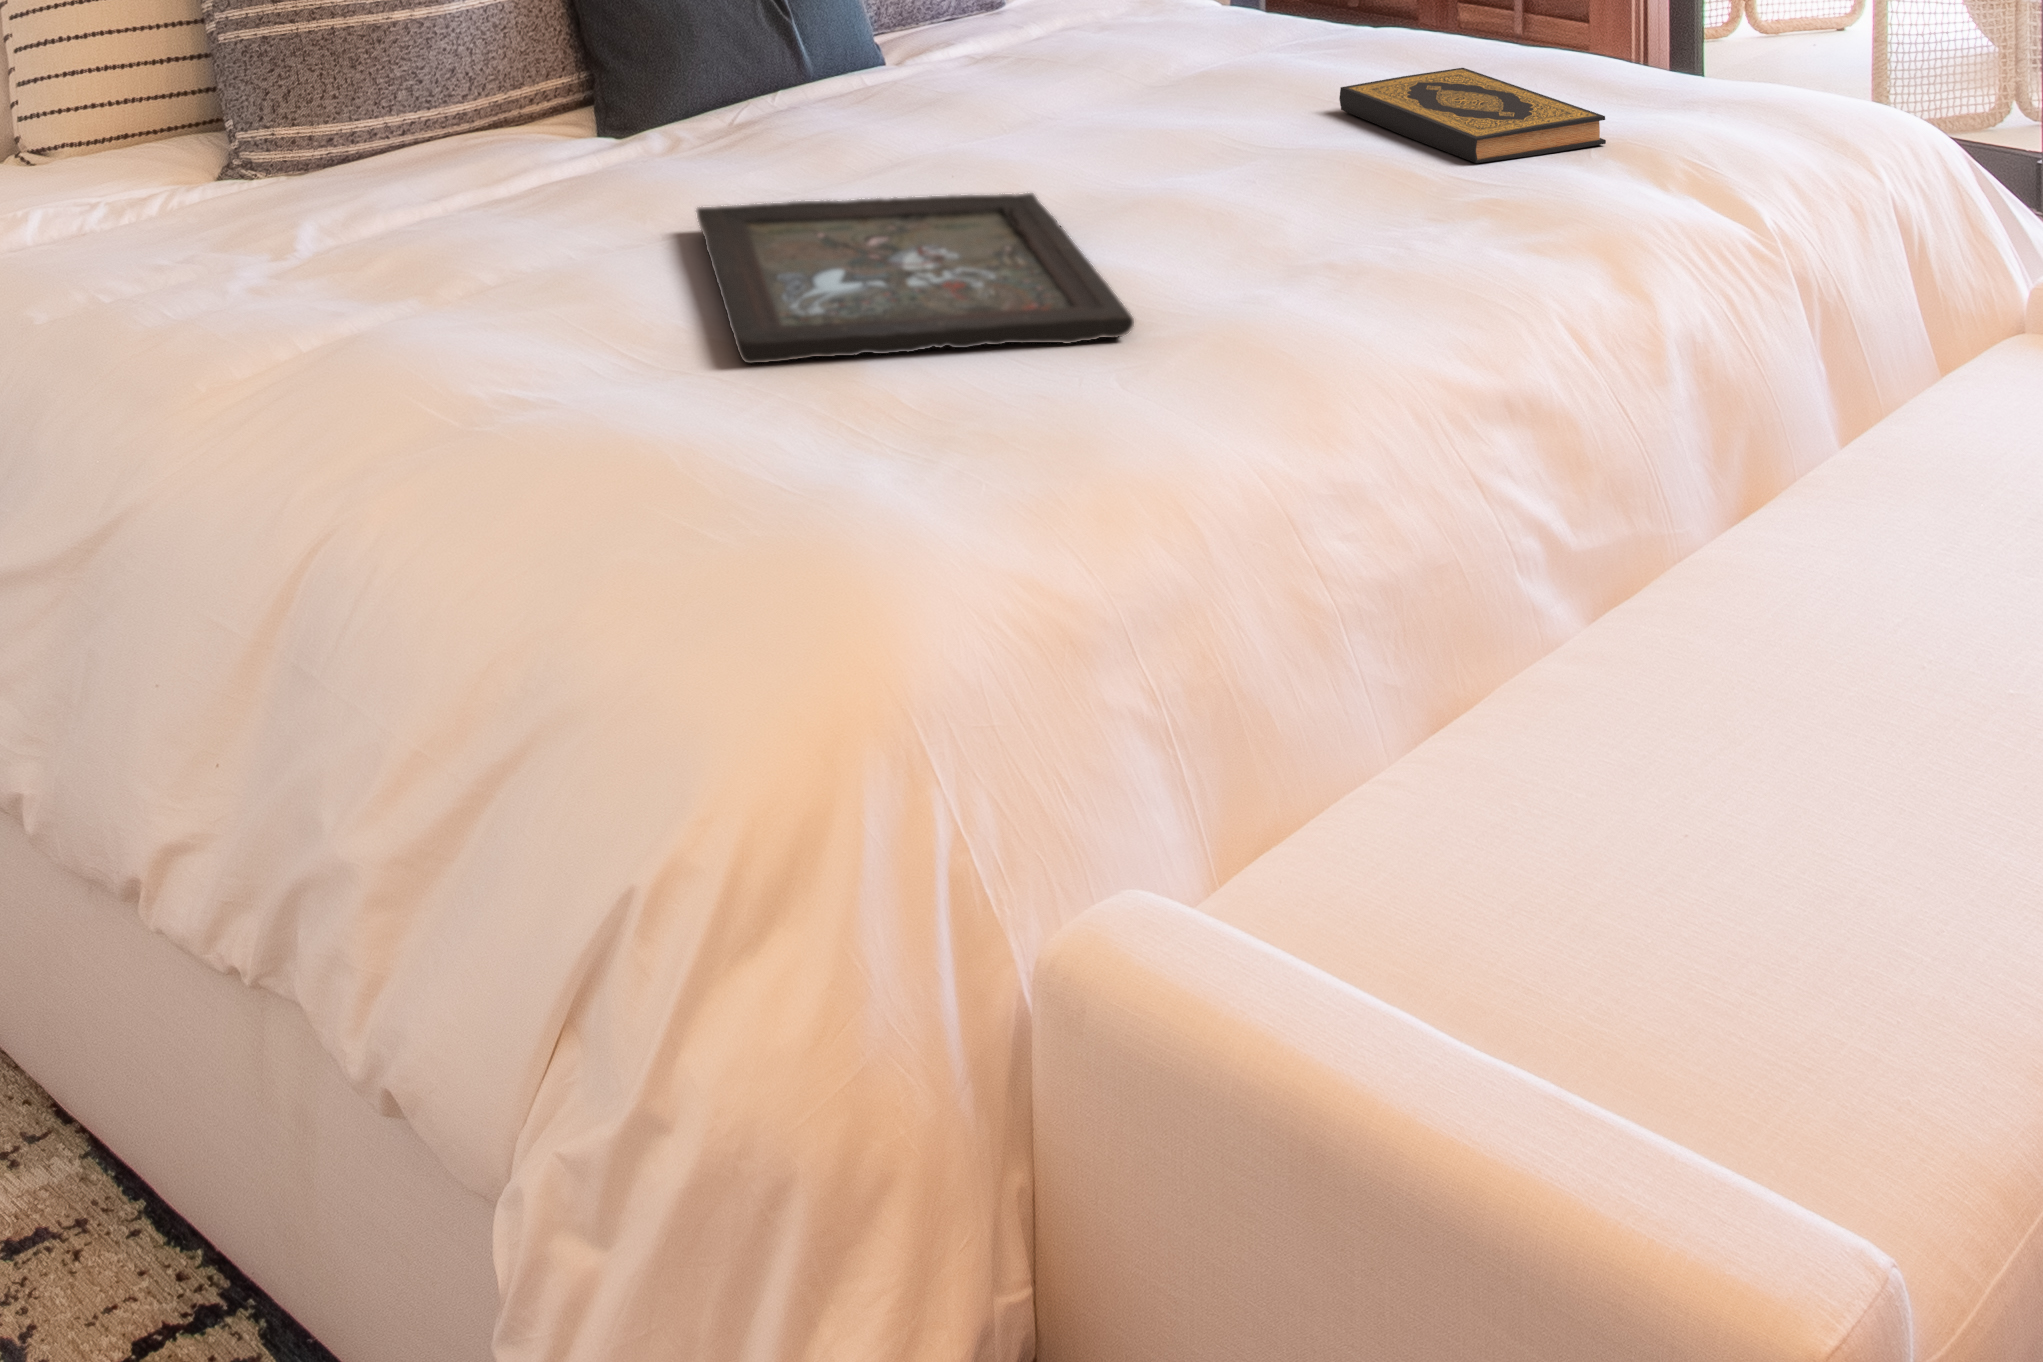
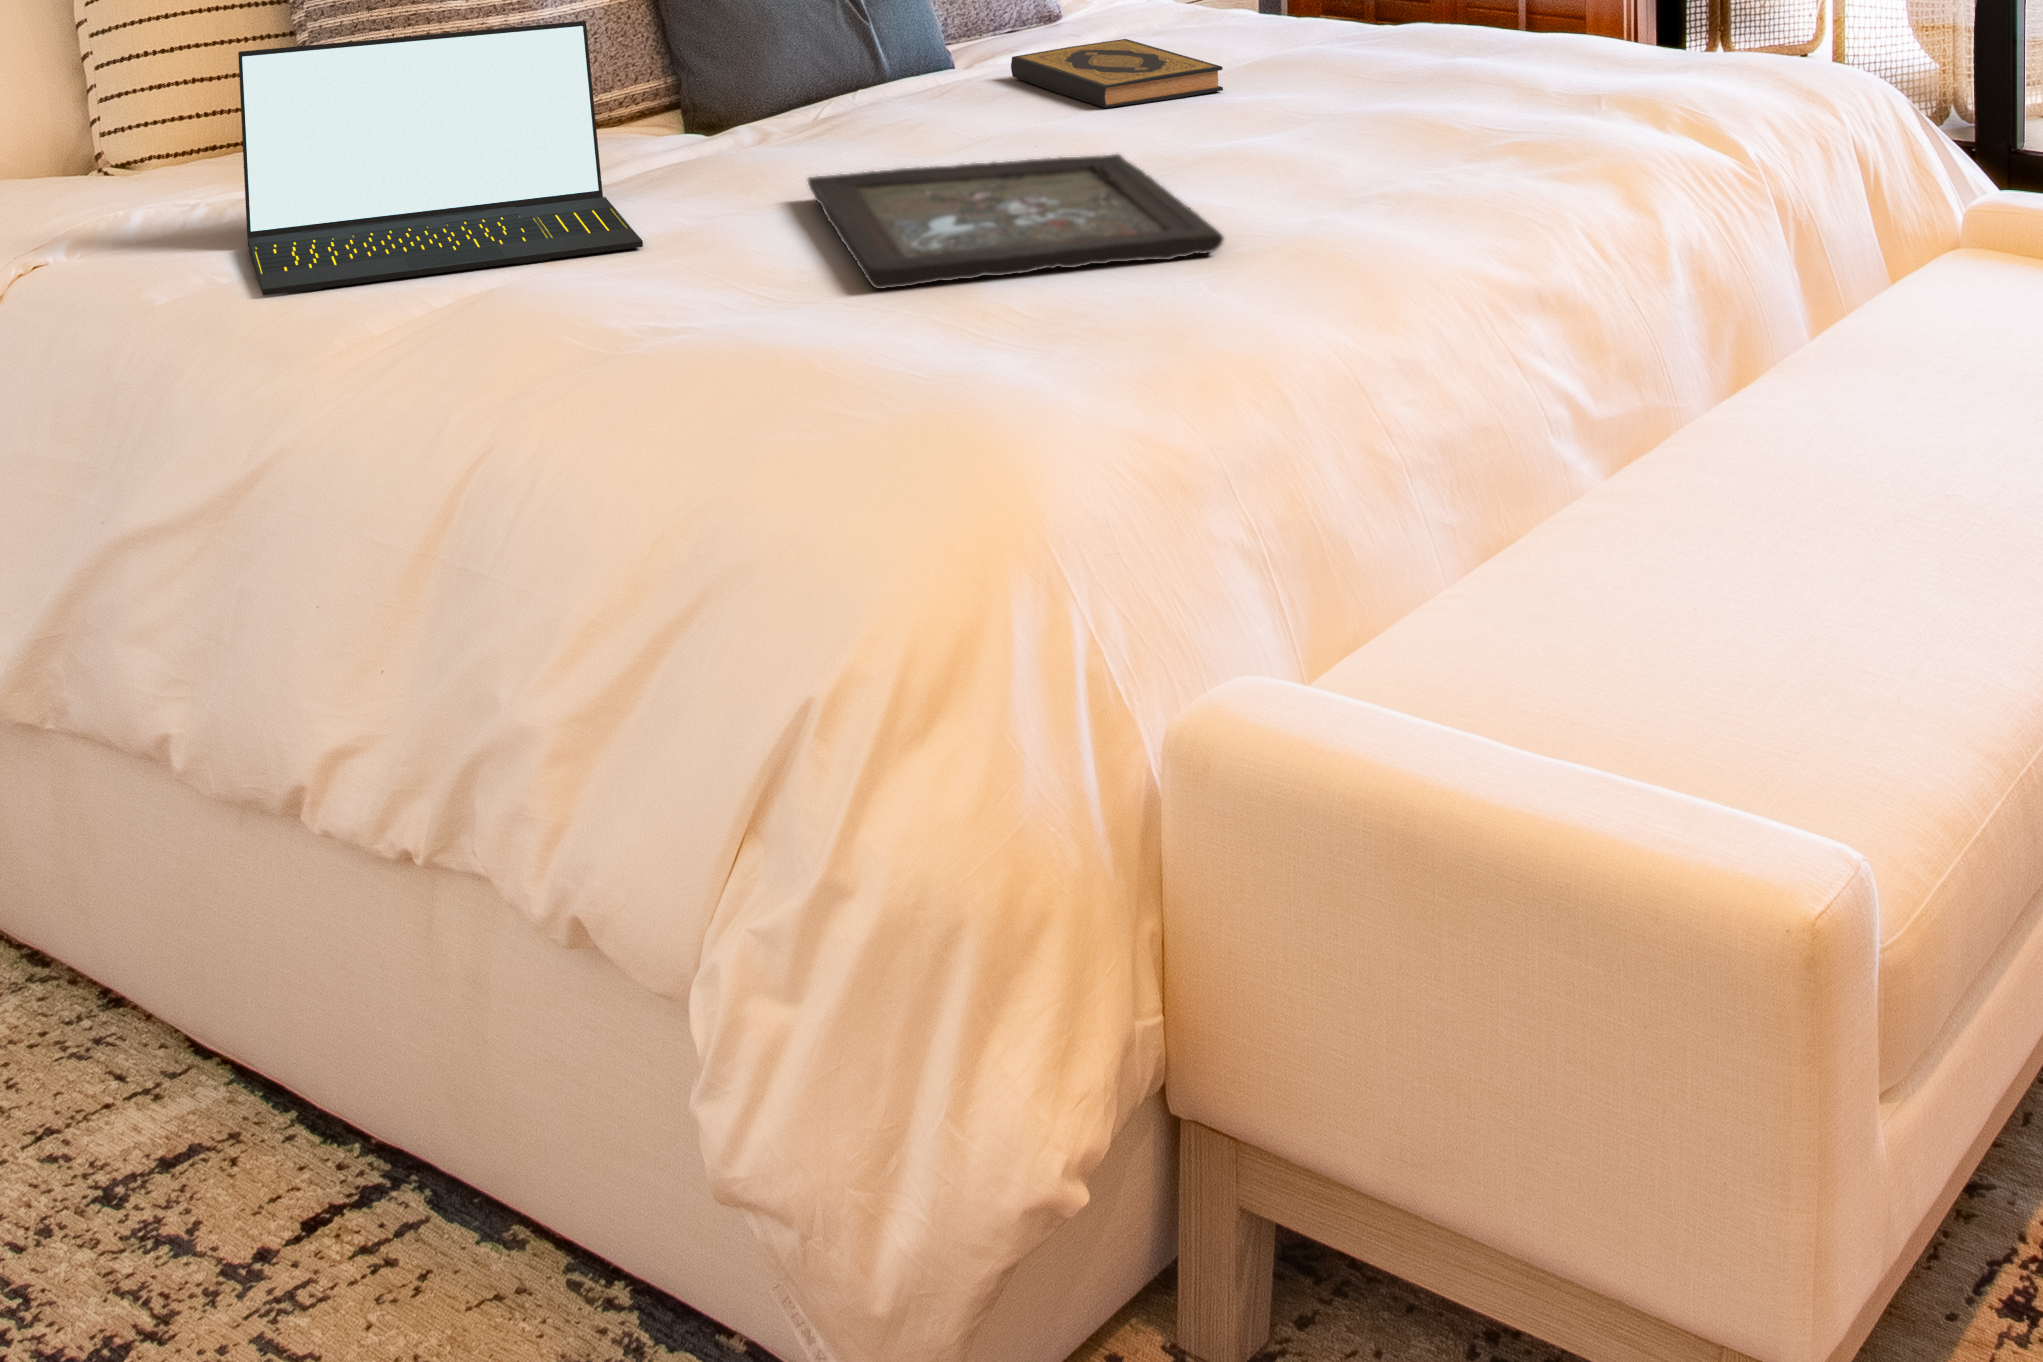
laptop: none [126,29,515,326] -> present [238,21,643,295]
hardback book: present [1339,68,1606,163] -> present [1011,39,1223,108]

